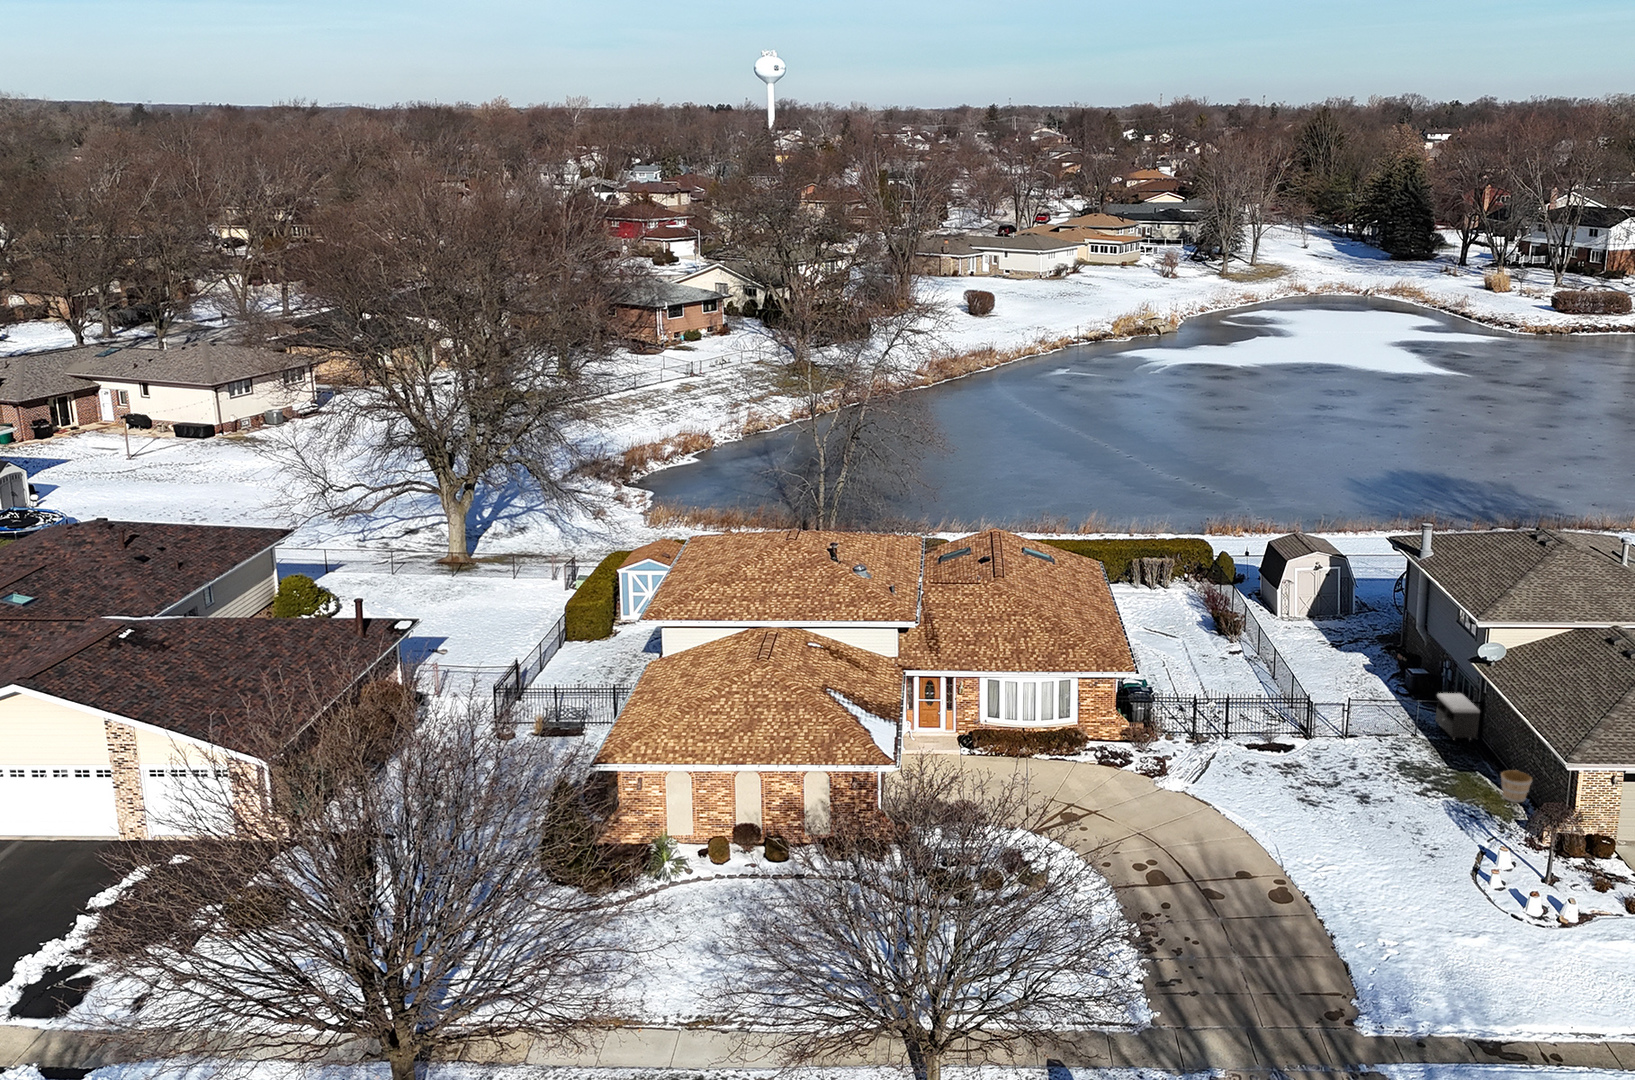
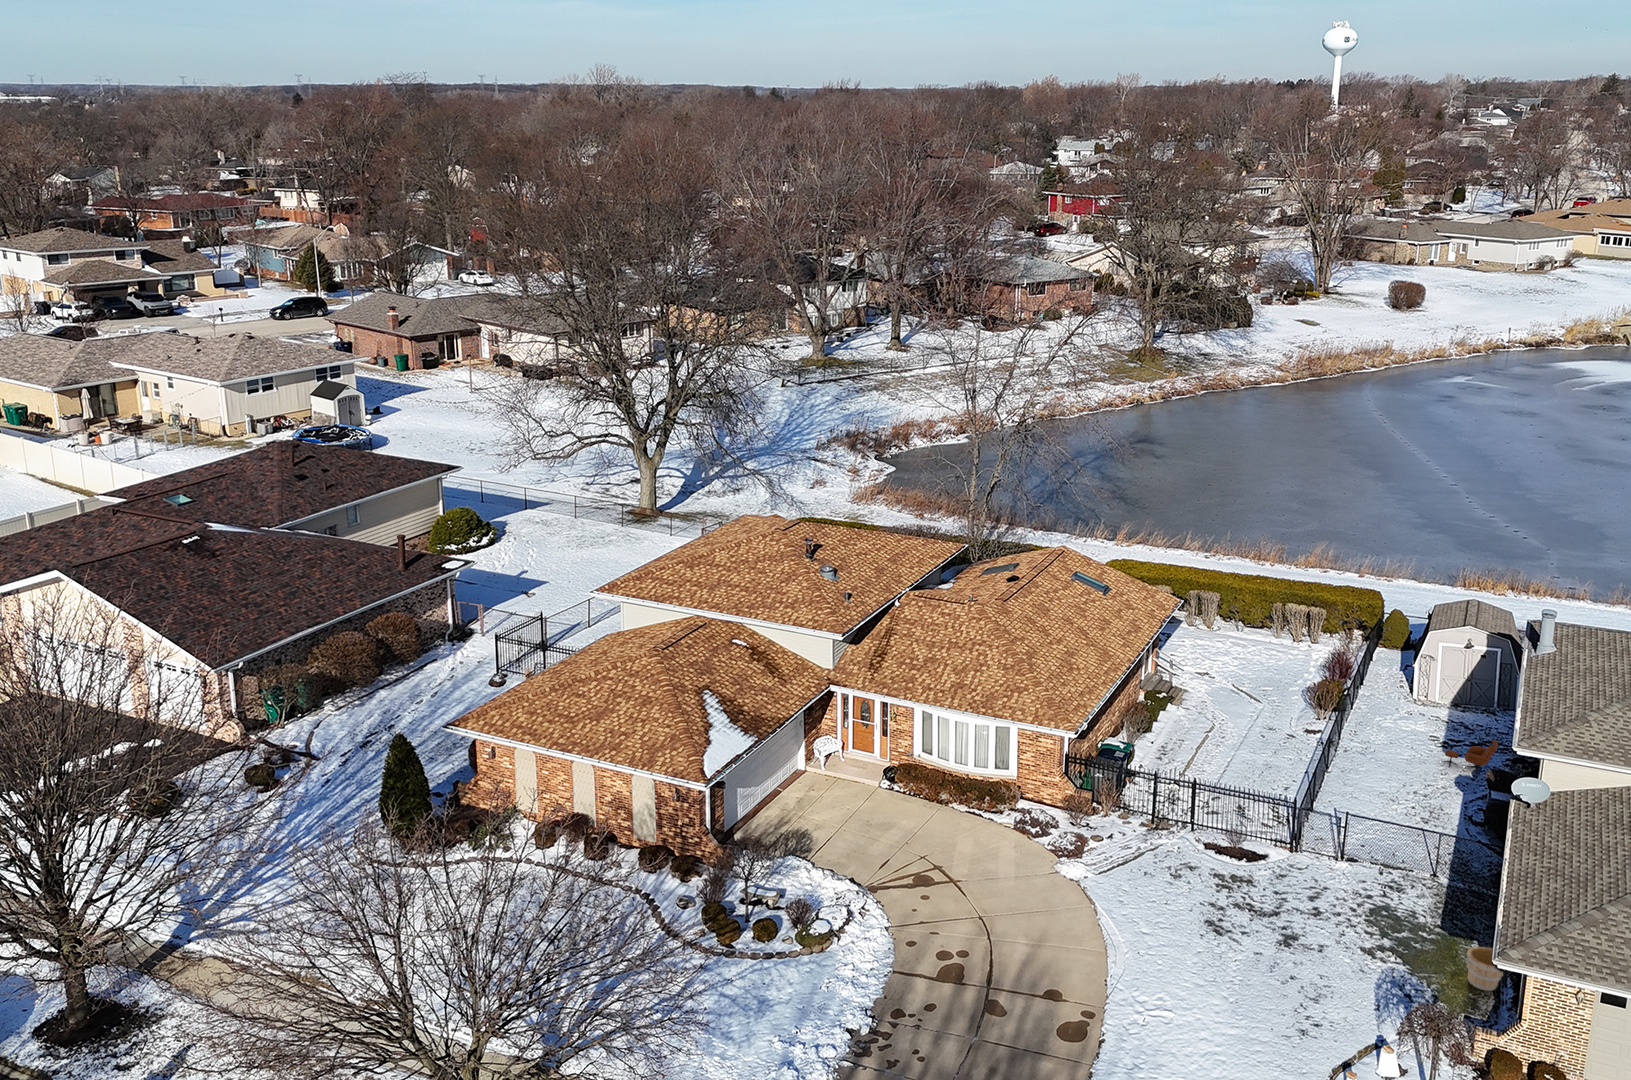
lounge chair: none [1362,626,1406,657] -> present [1443,740,1498,774]
storage bench: present [1435,693,1480,739] -> none [1459,831,1503,896]

